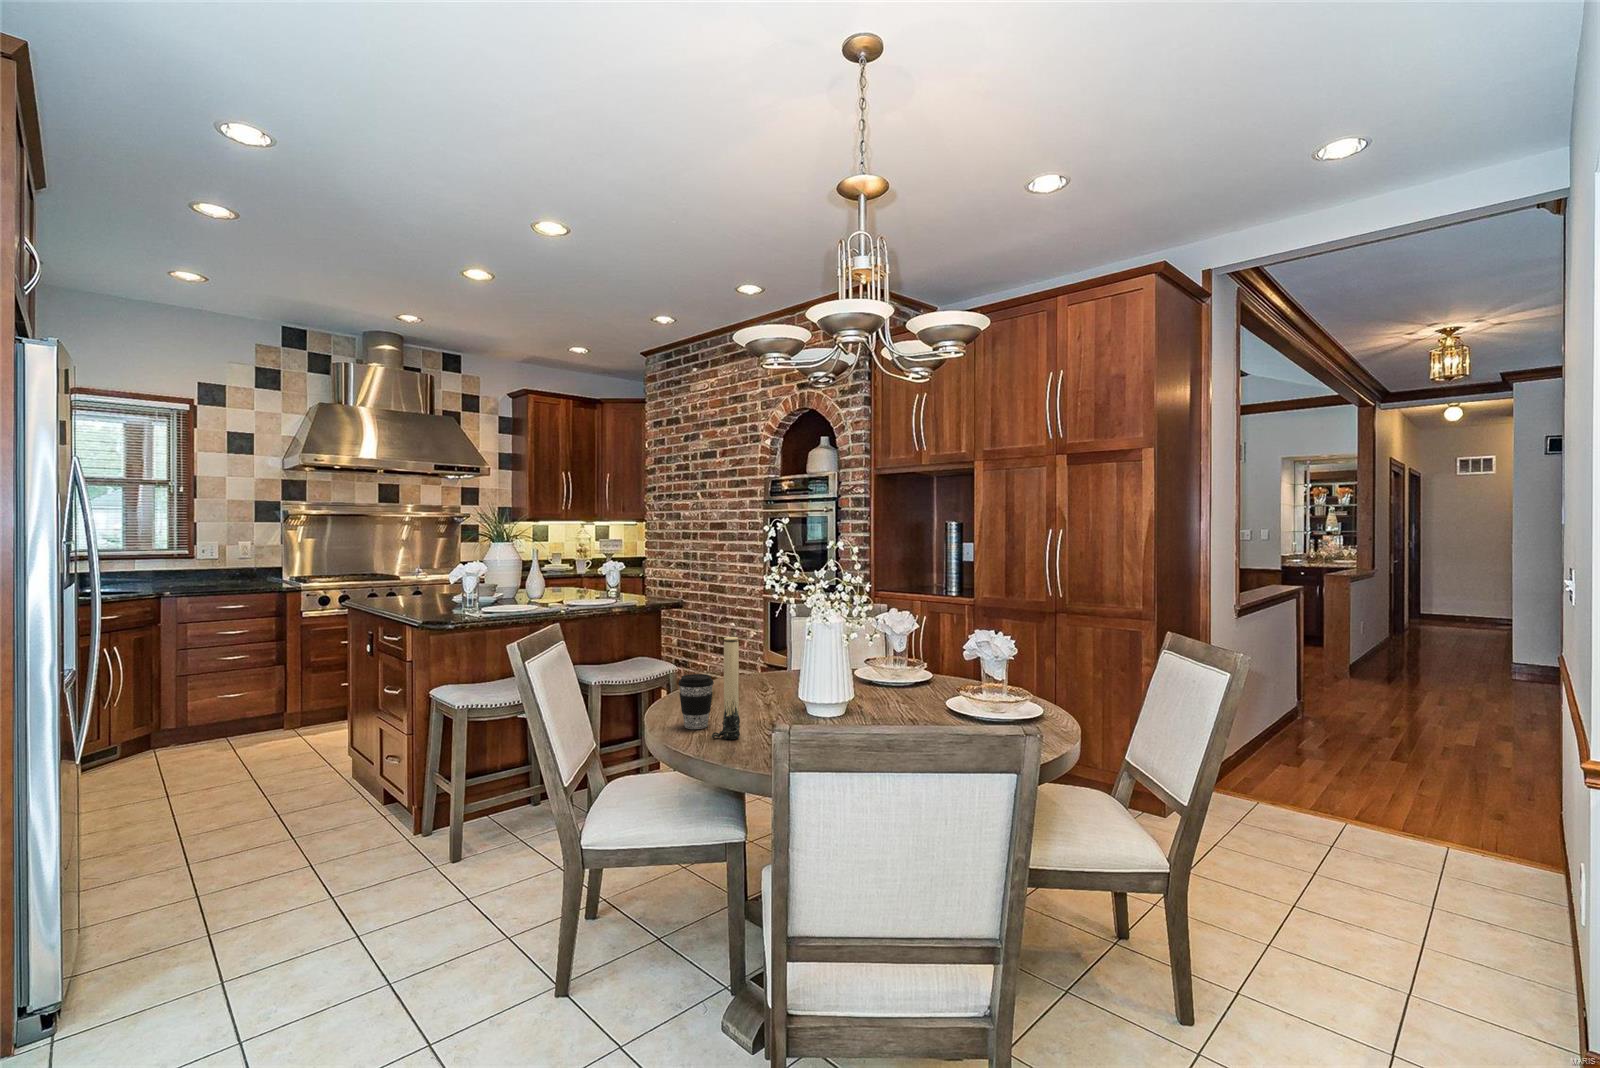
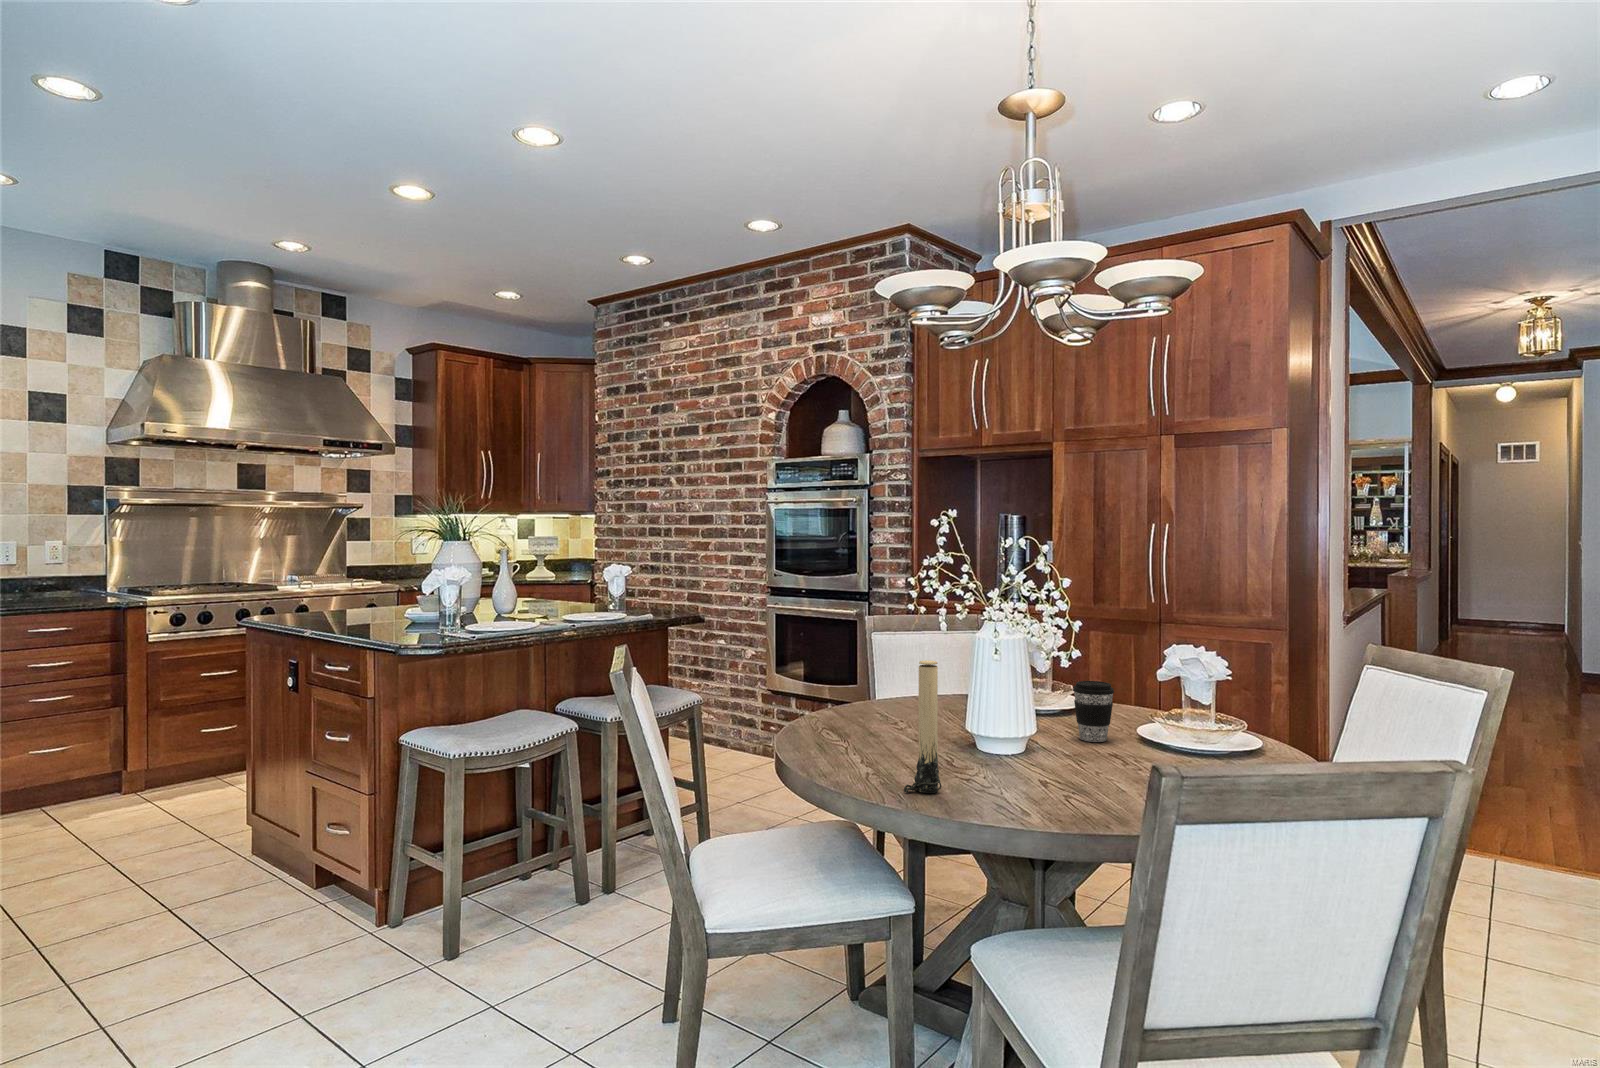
coffee cup: present [678,674,714,729] -> present [1073,681,1114,742]

